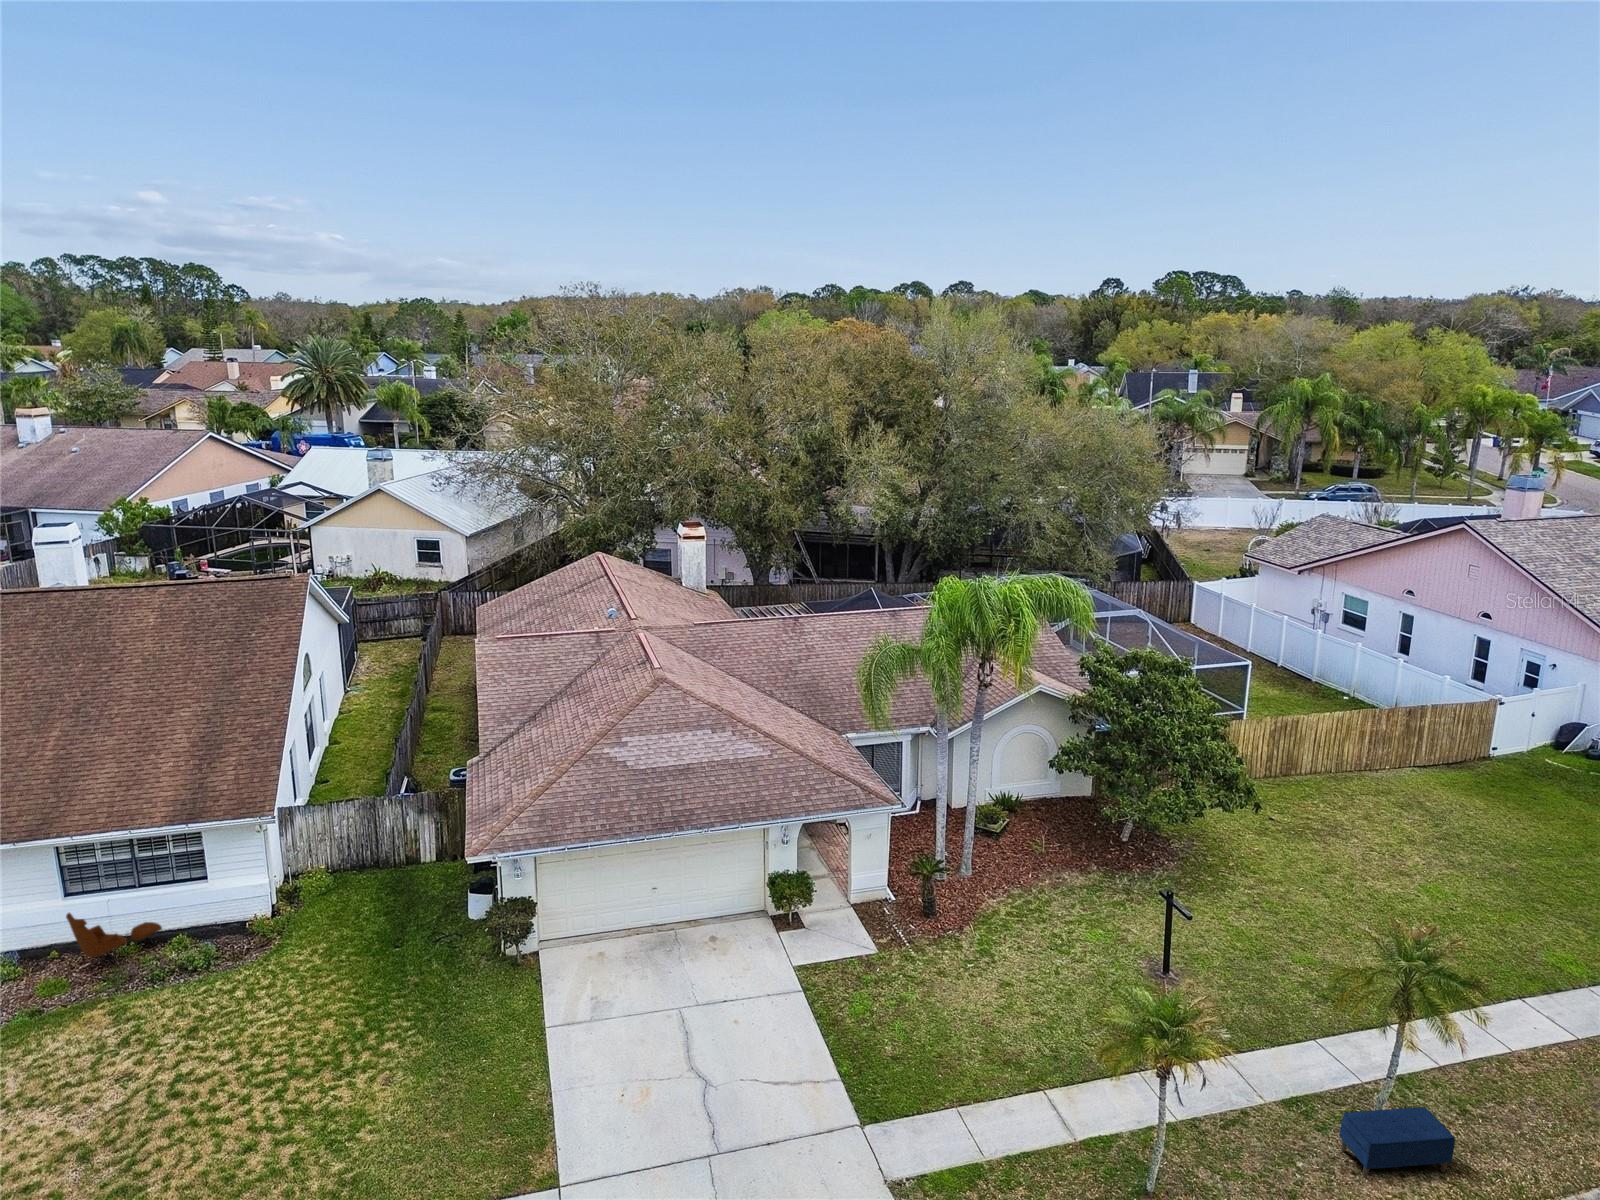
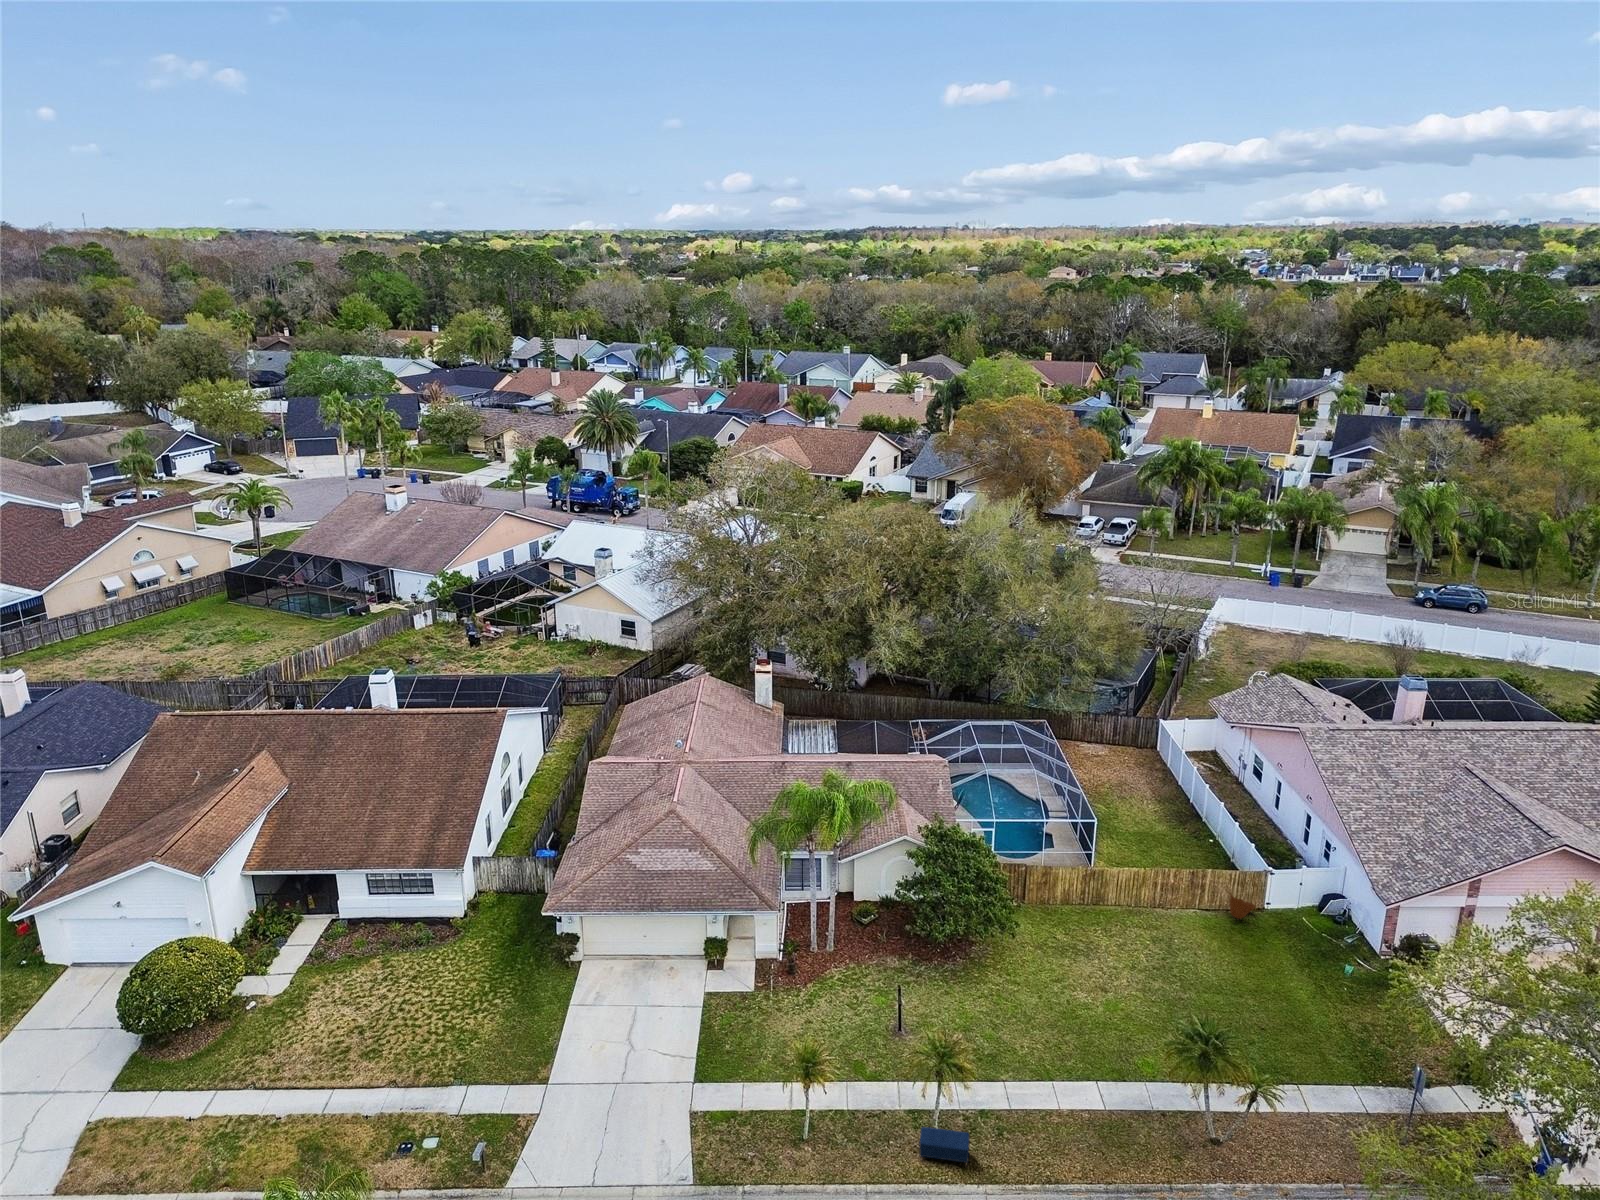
lounge chair: present [66,913,162,966] -> present [1229,895,1255,923]

